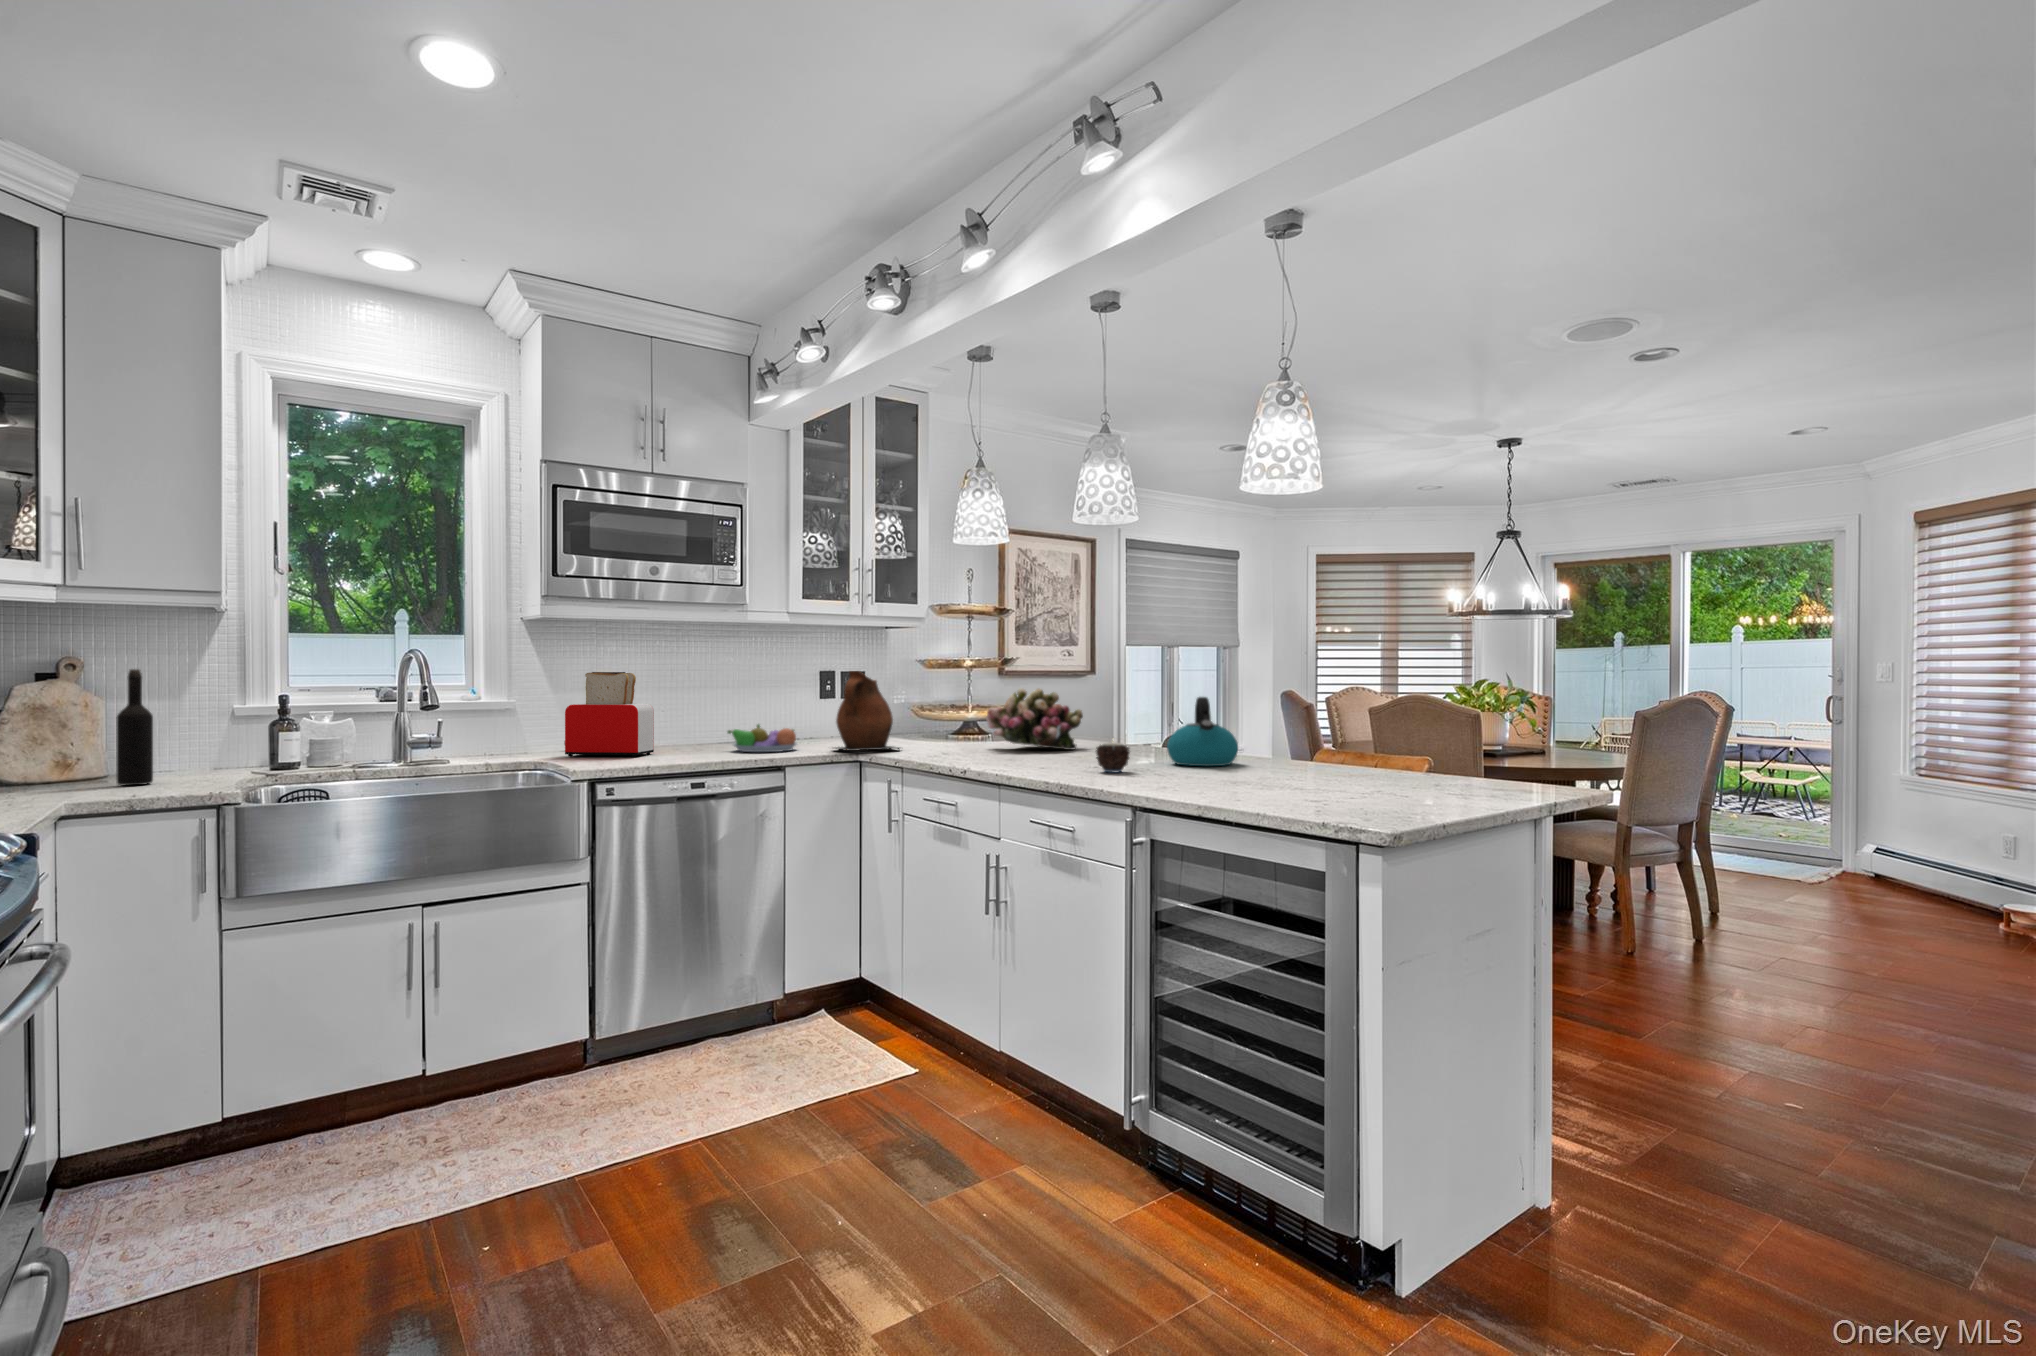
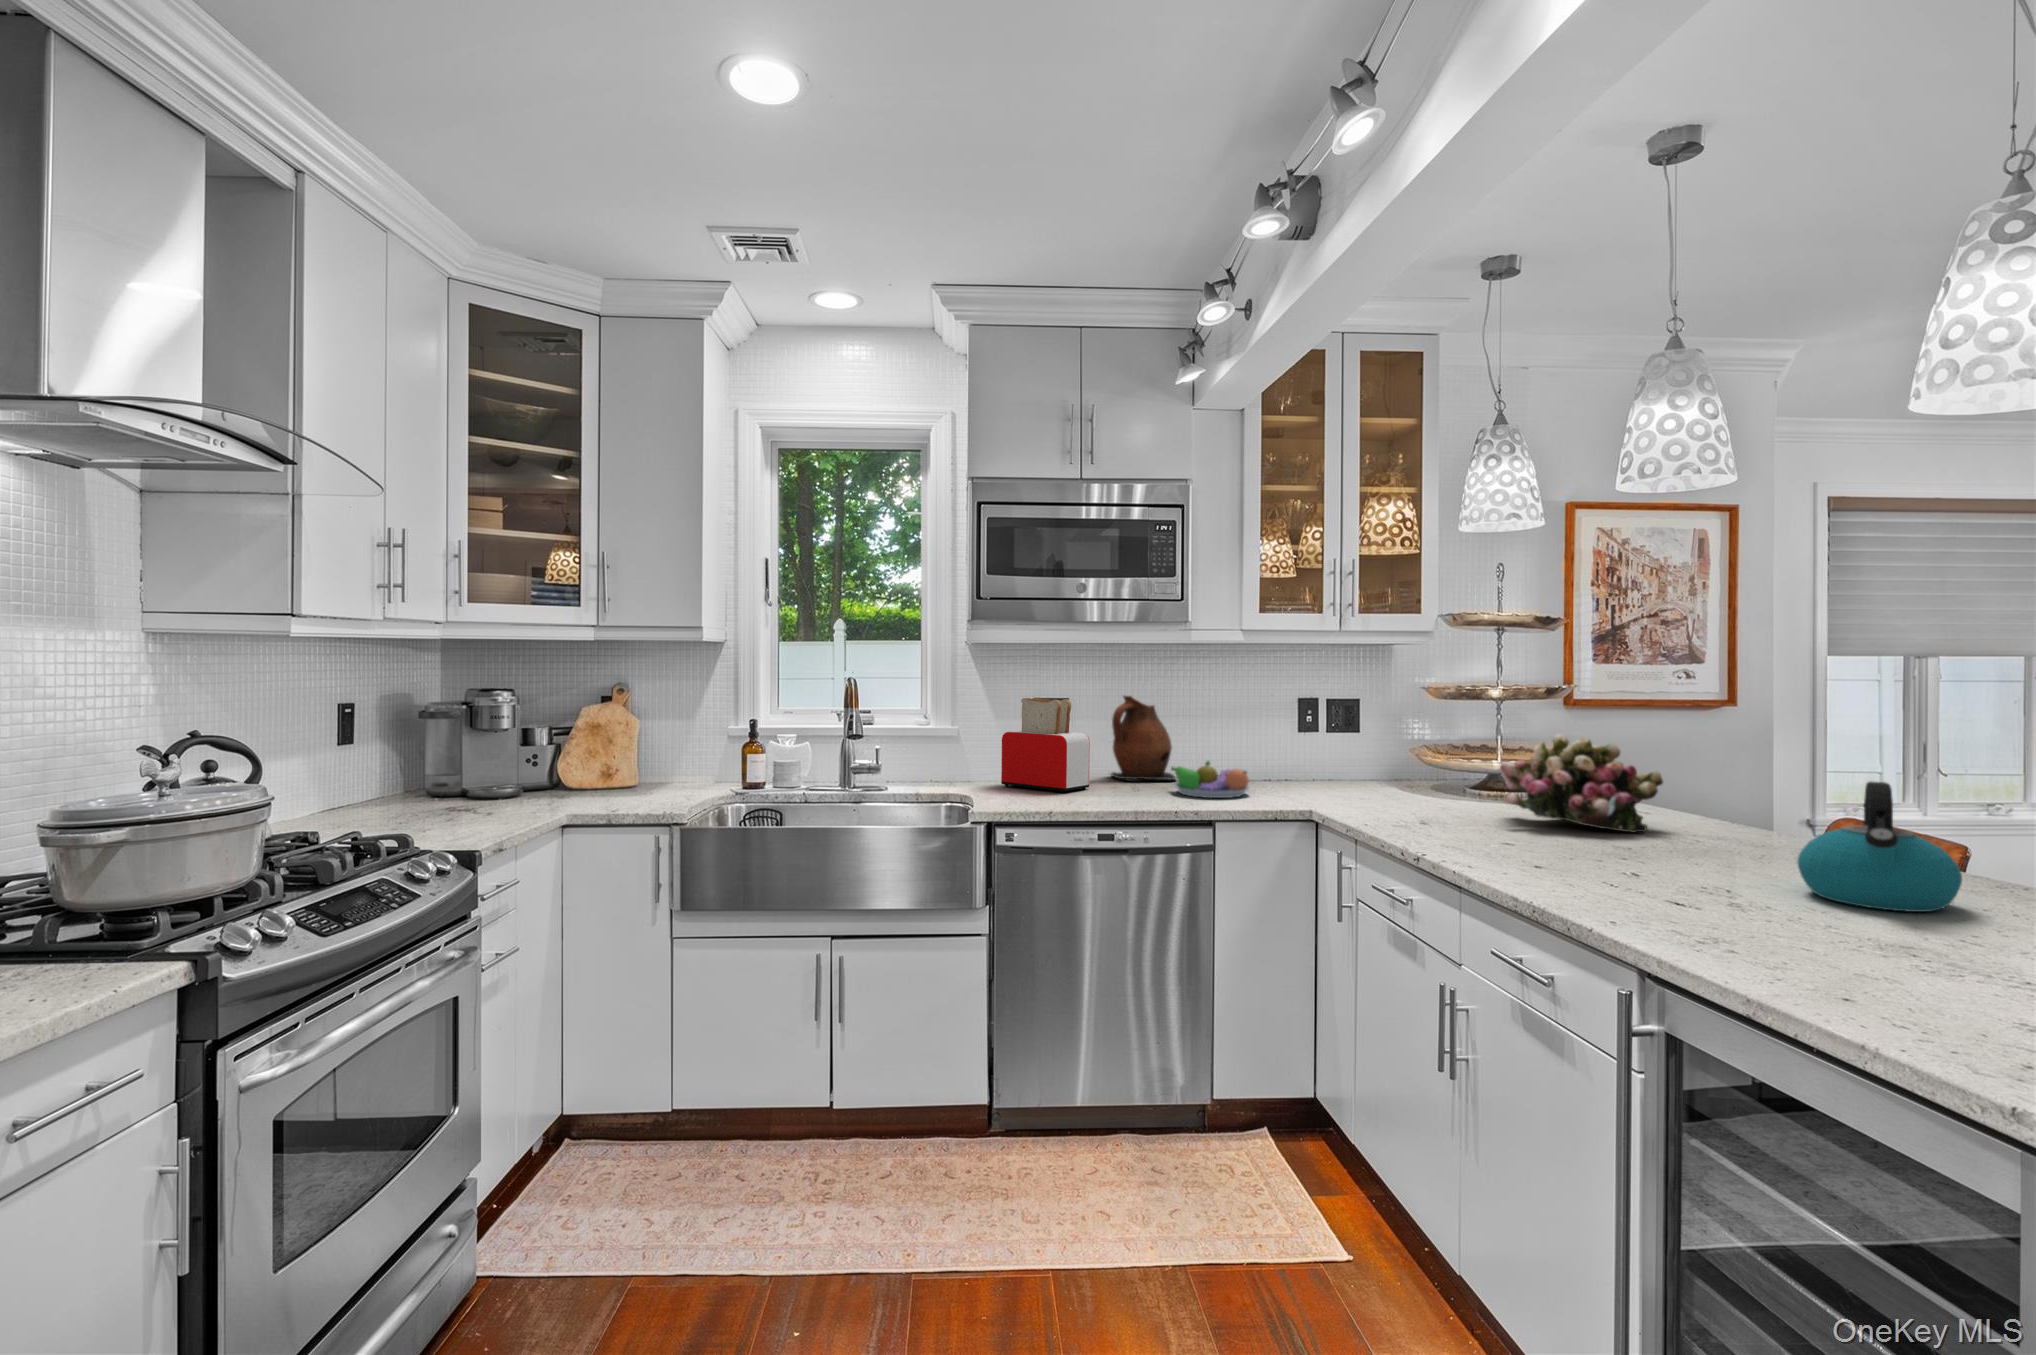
wine bottle: present [116,669,153,786] -> none [629,694,655,795]
ceramic pitcher: present [836,671,900,751] -> present [1111,696,1177,780]
candle: present [1096,743,1130,772] -> none [1638,846,1706,905]

